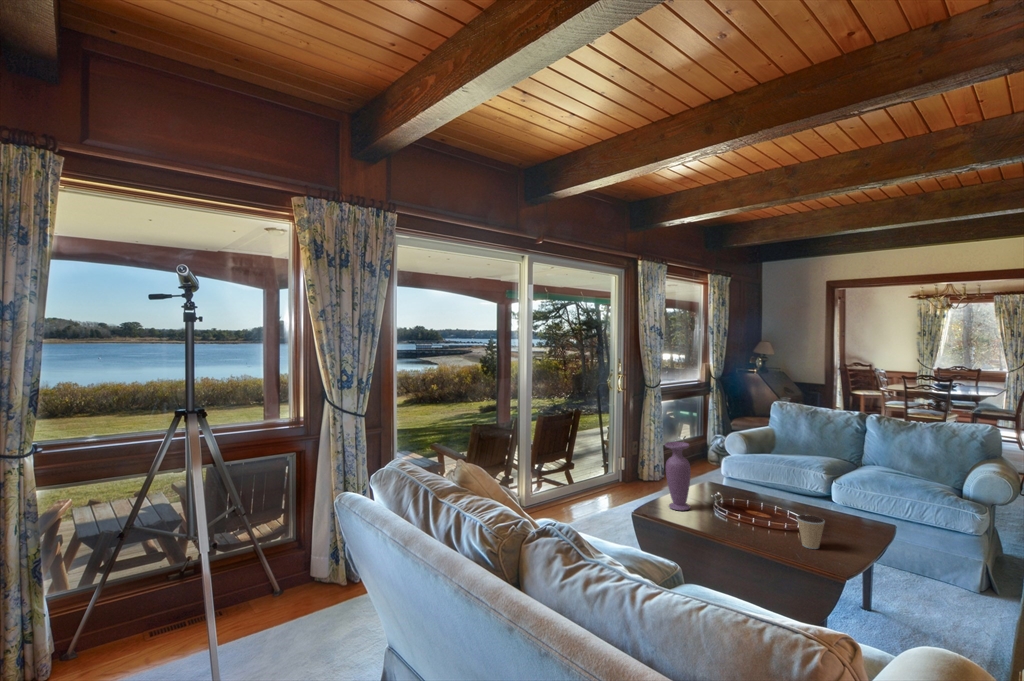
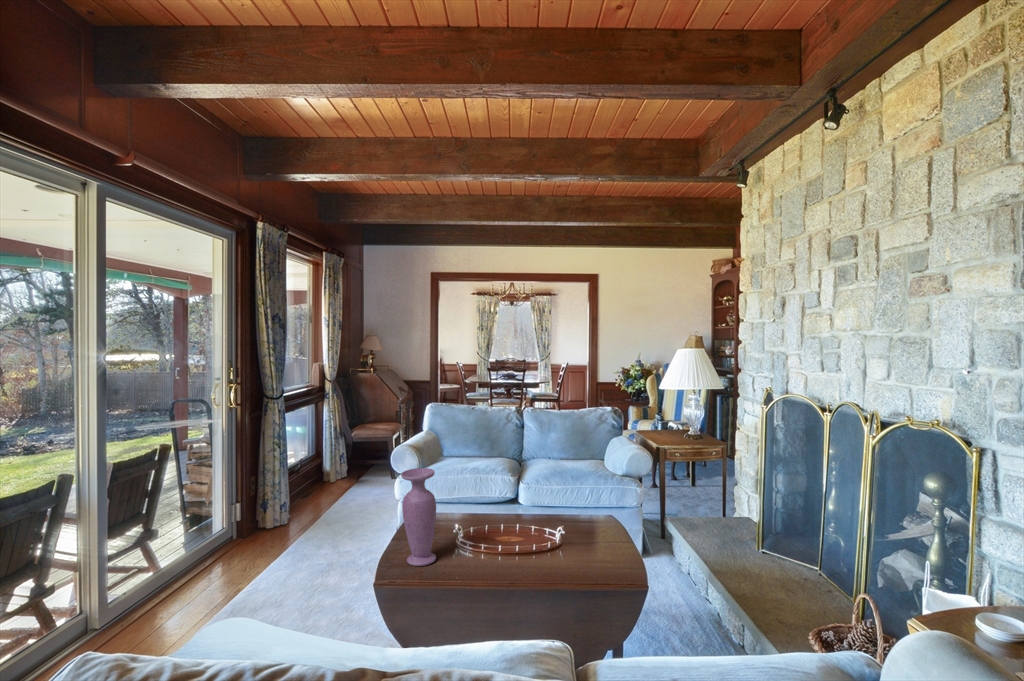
coffee cup: present [796,515,825,549] -> none [580,528,610,568]

